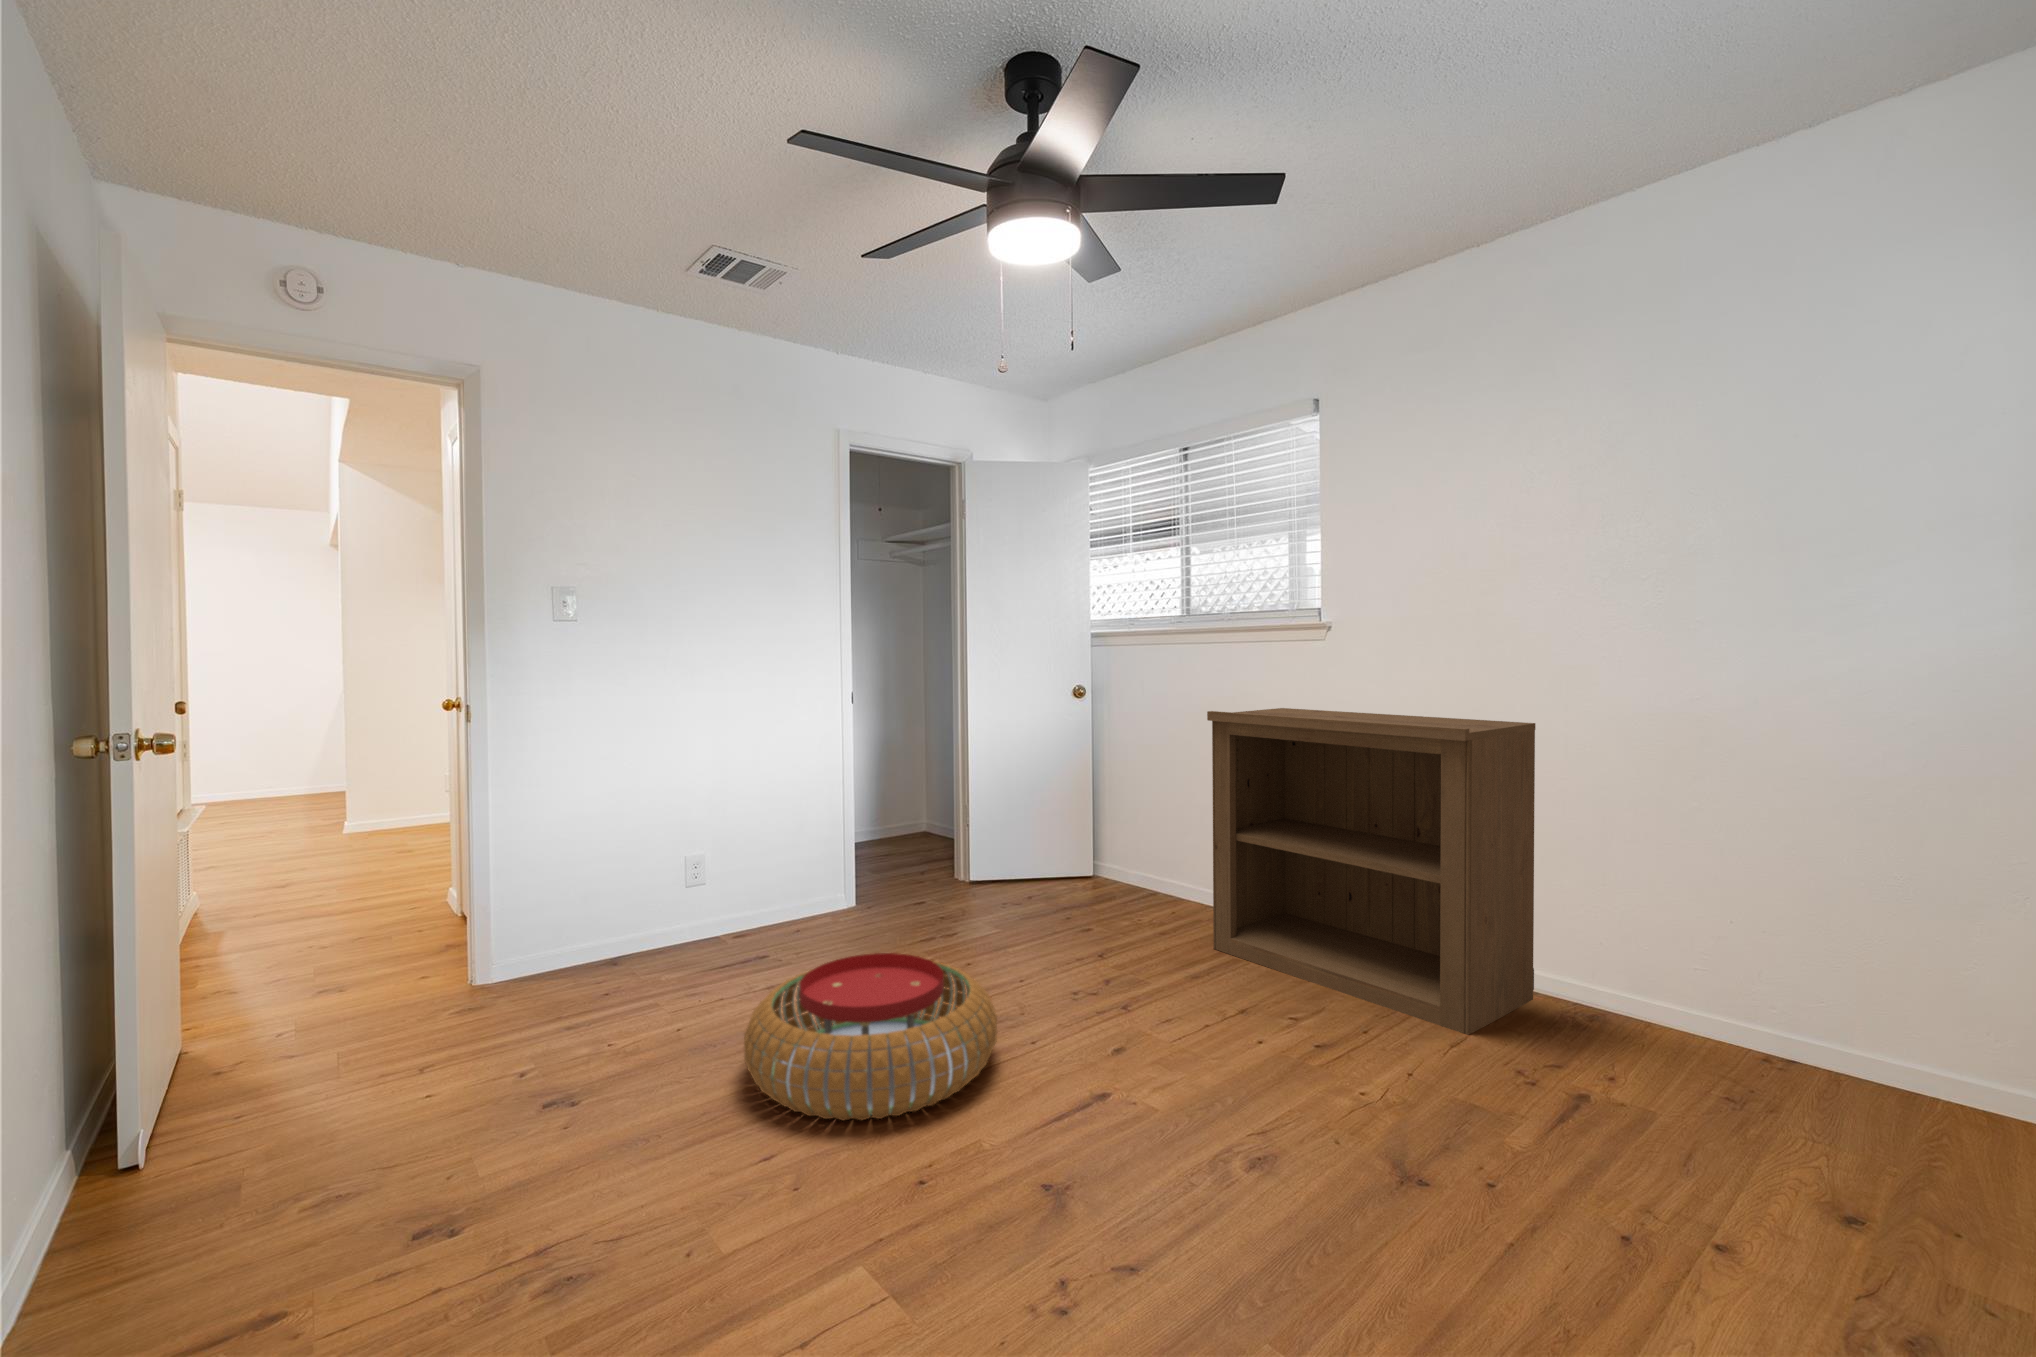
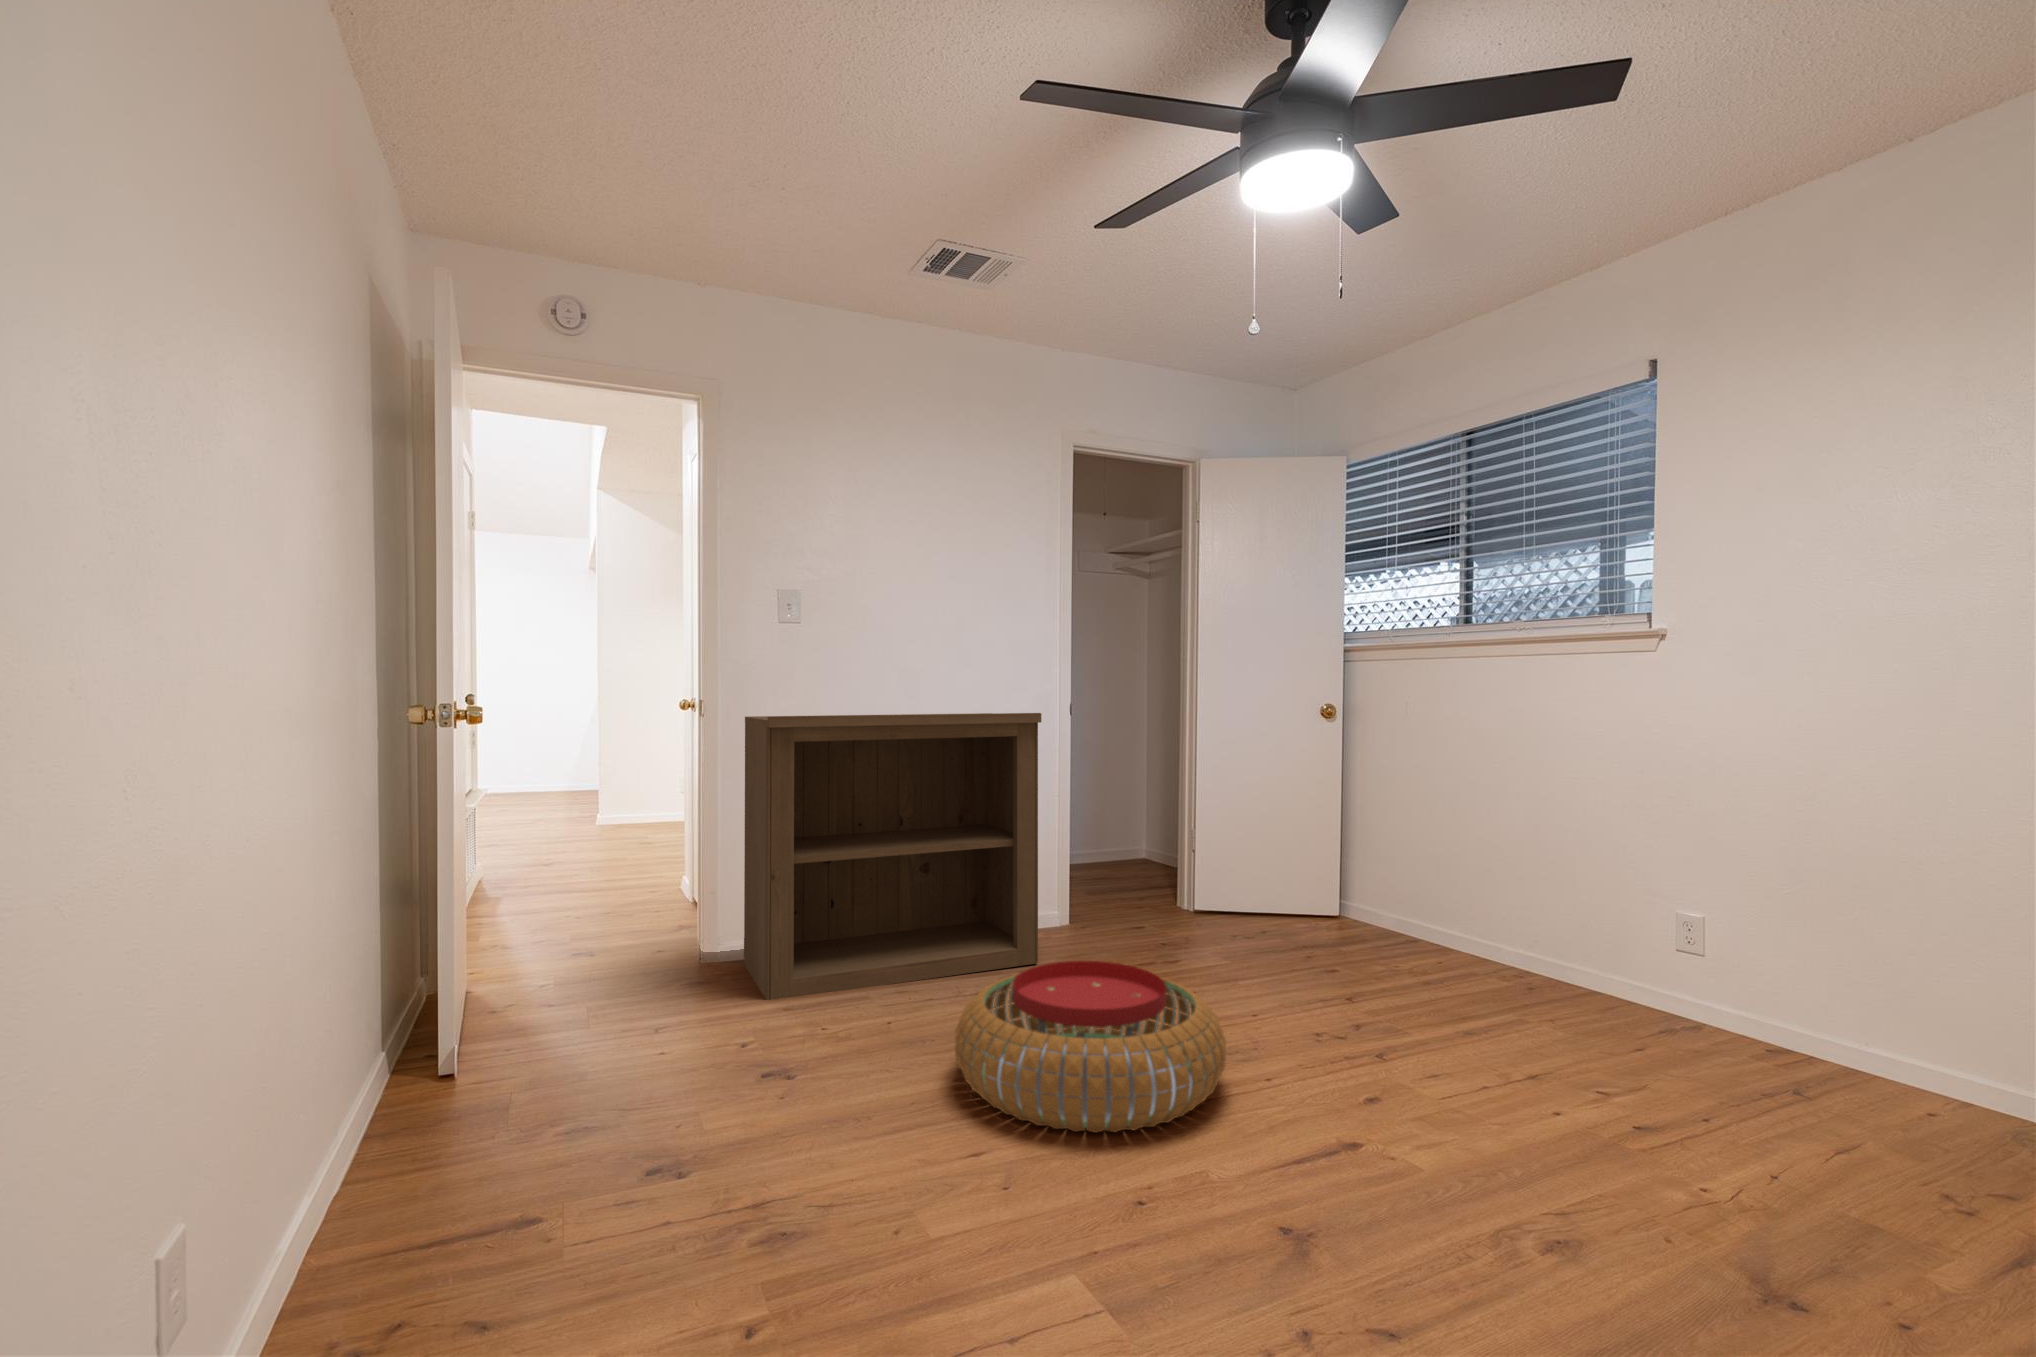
bookshelf: present [1207,708,1535,1035] -> present [744,713,1041,1000]

